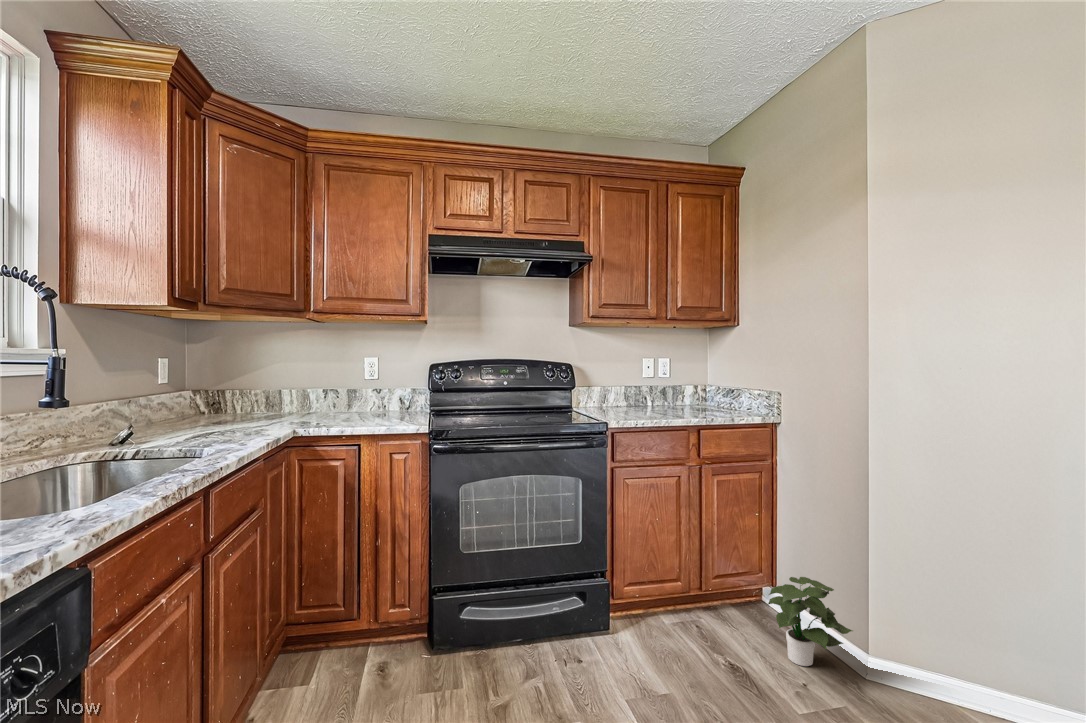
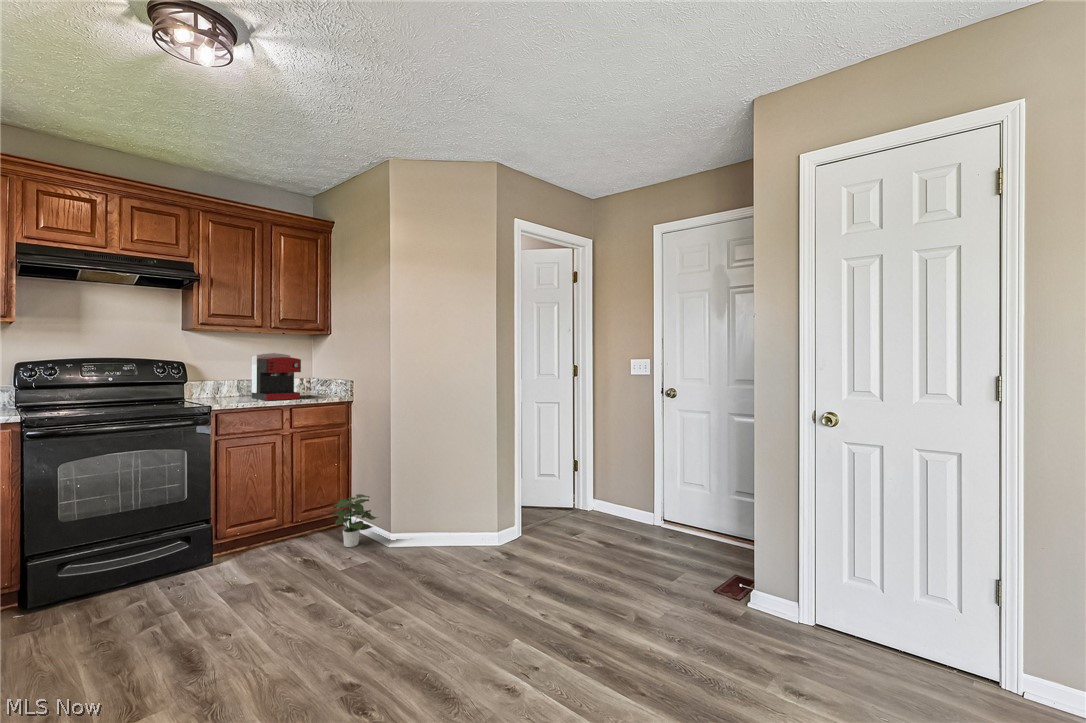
coffee maker: none [641,352,703,415] -> present [252,353,301,400]

